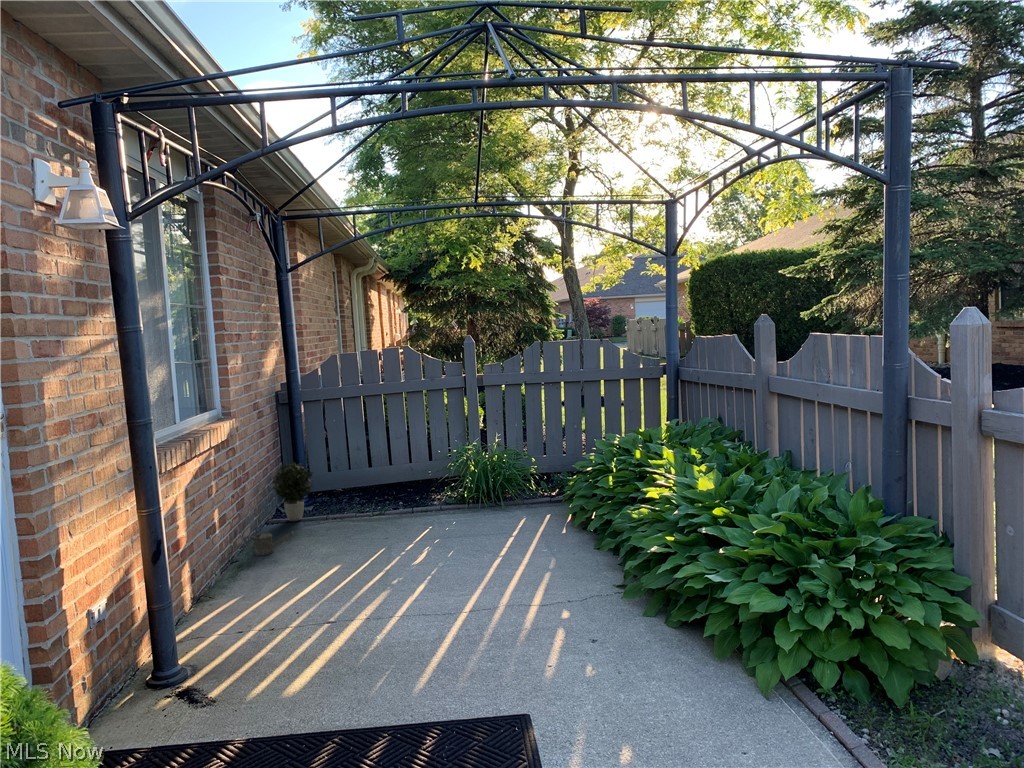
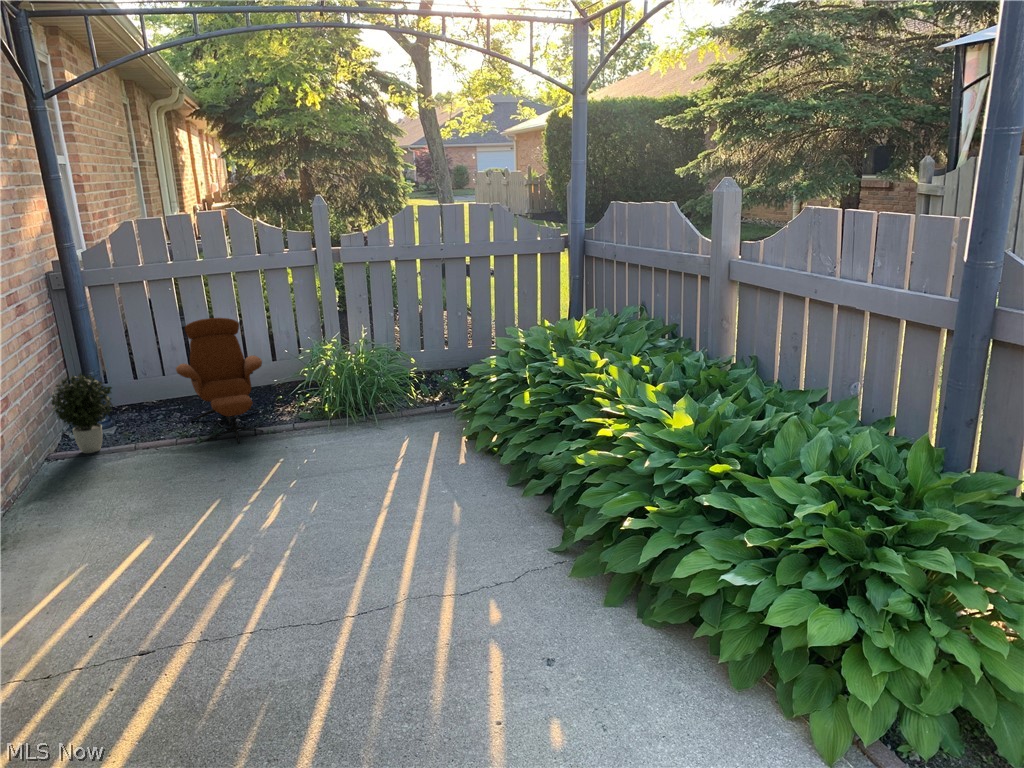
lounge chair: none [357,426,420,519] -> present [176,318,263,443]
watering can: present [244,531,294,556] -> none [11,477,89,515]

